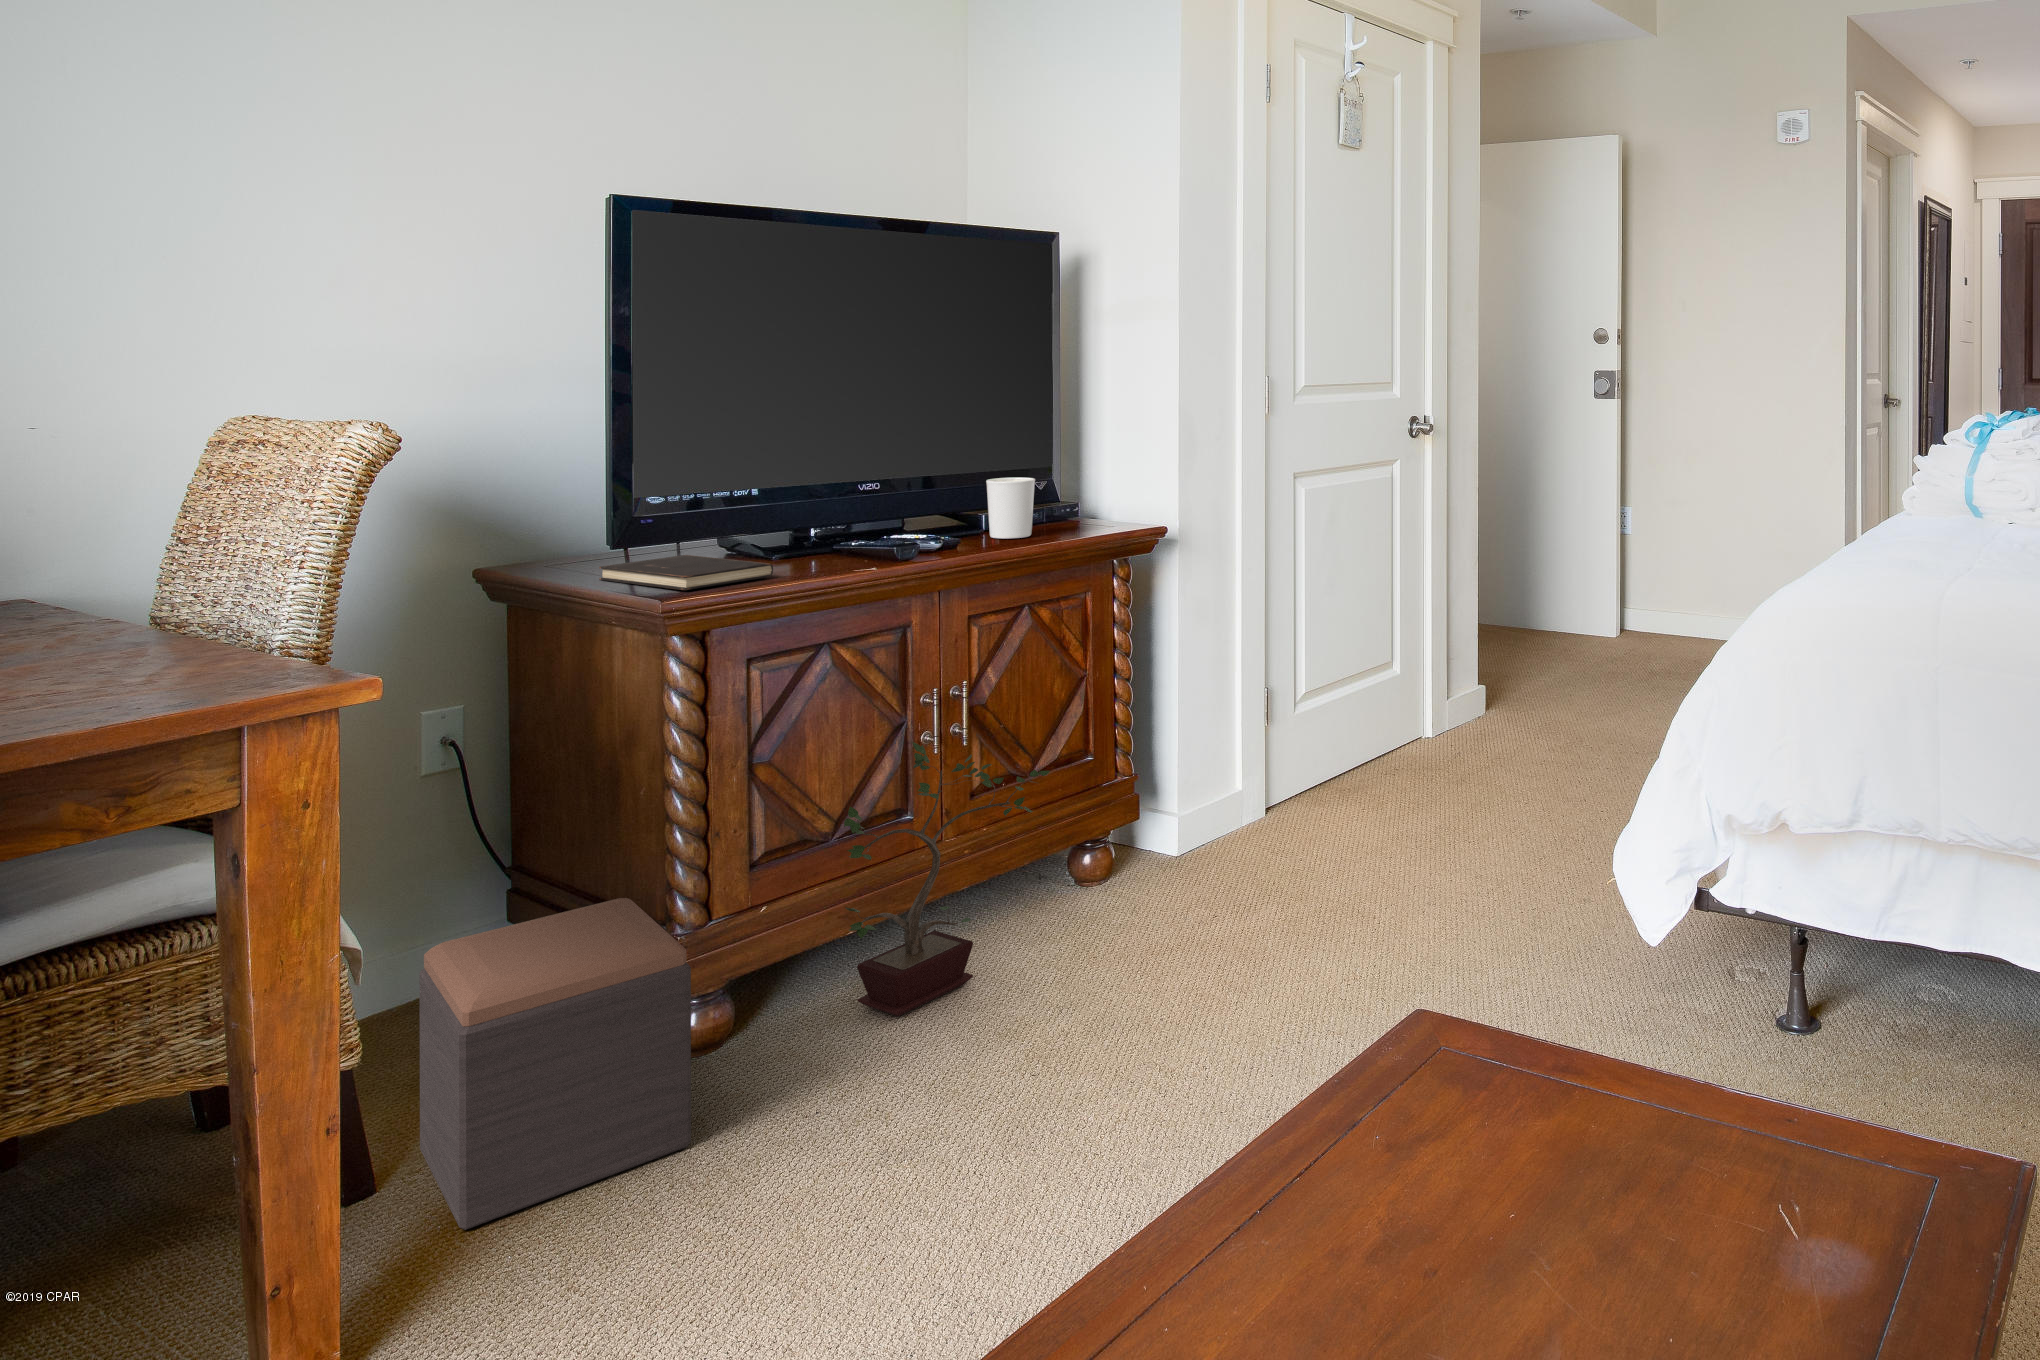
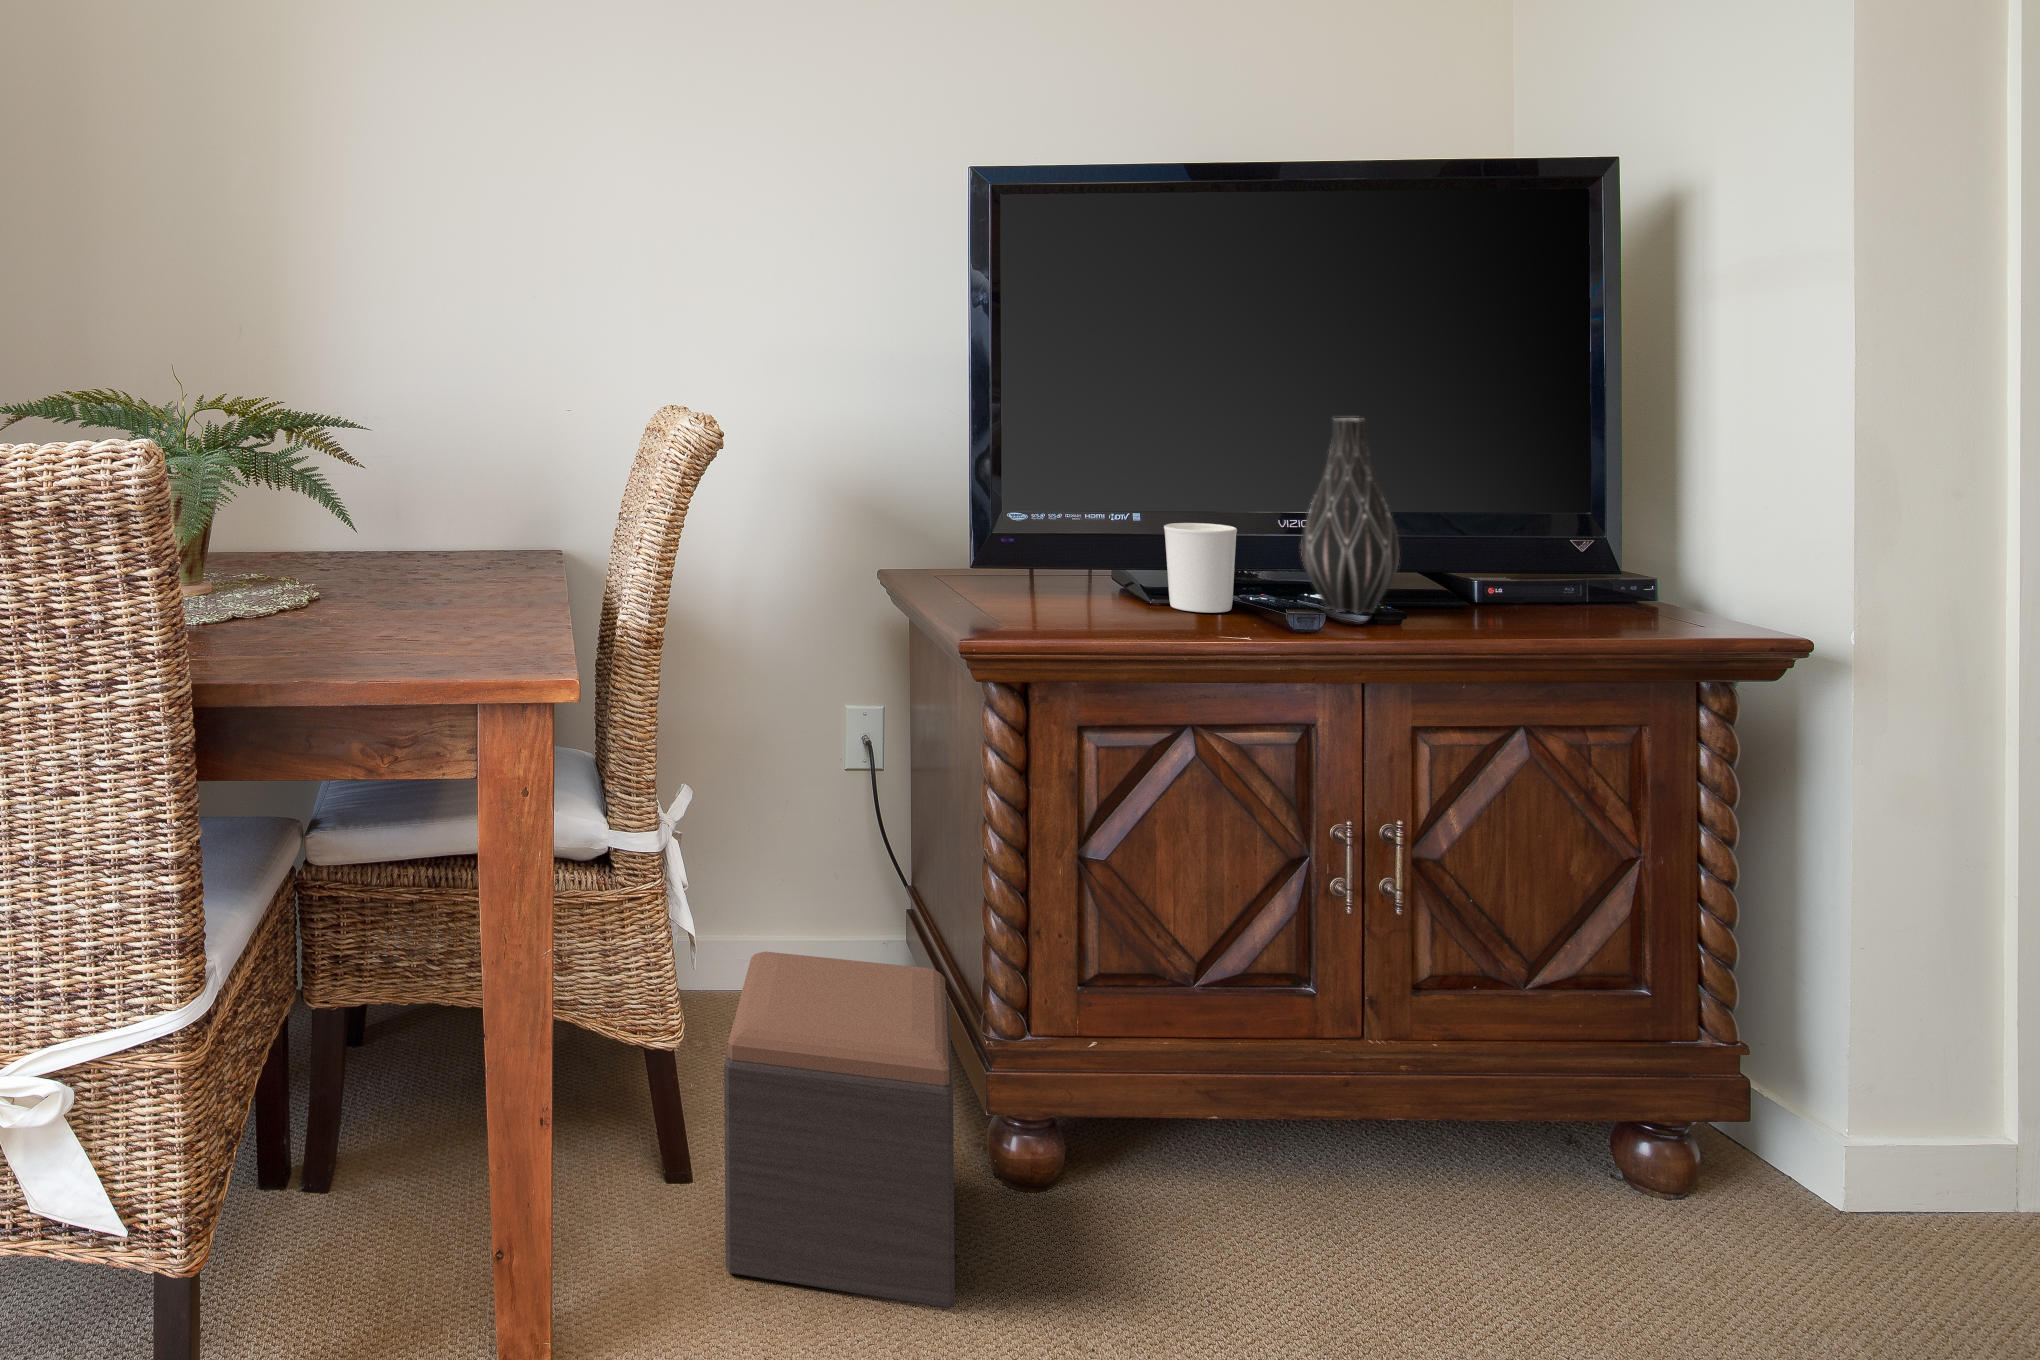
vase: none [884,406,950,547] -> present [1301,418,1400,613]
candle holder: present [986,477,1035,539] -> present [1164,523,1237,613]
hardcover book: present [599,555,773,590] -> none [948,583,1116,628]
potted plant: present [844,742,1050,1016] -> none [1189,886,1540,1269]

